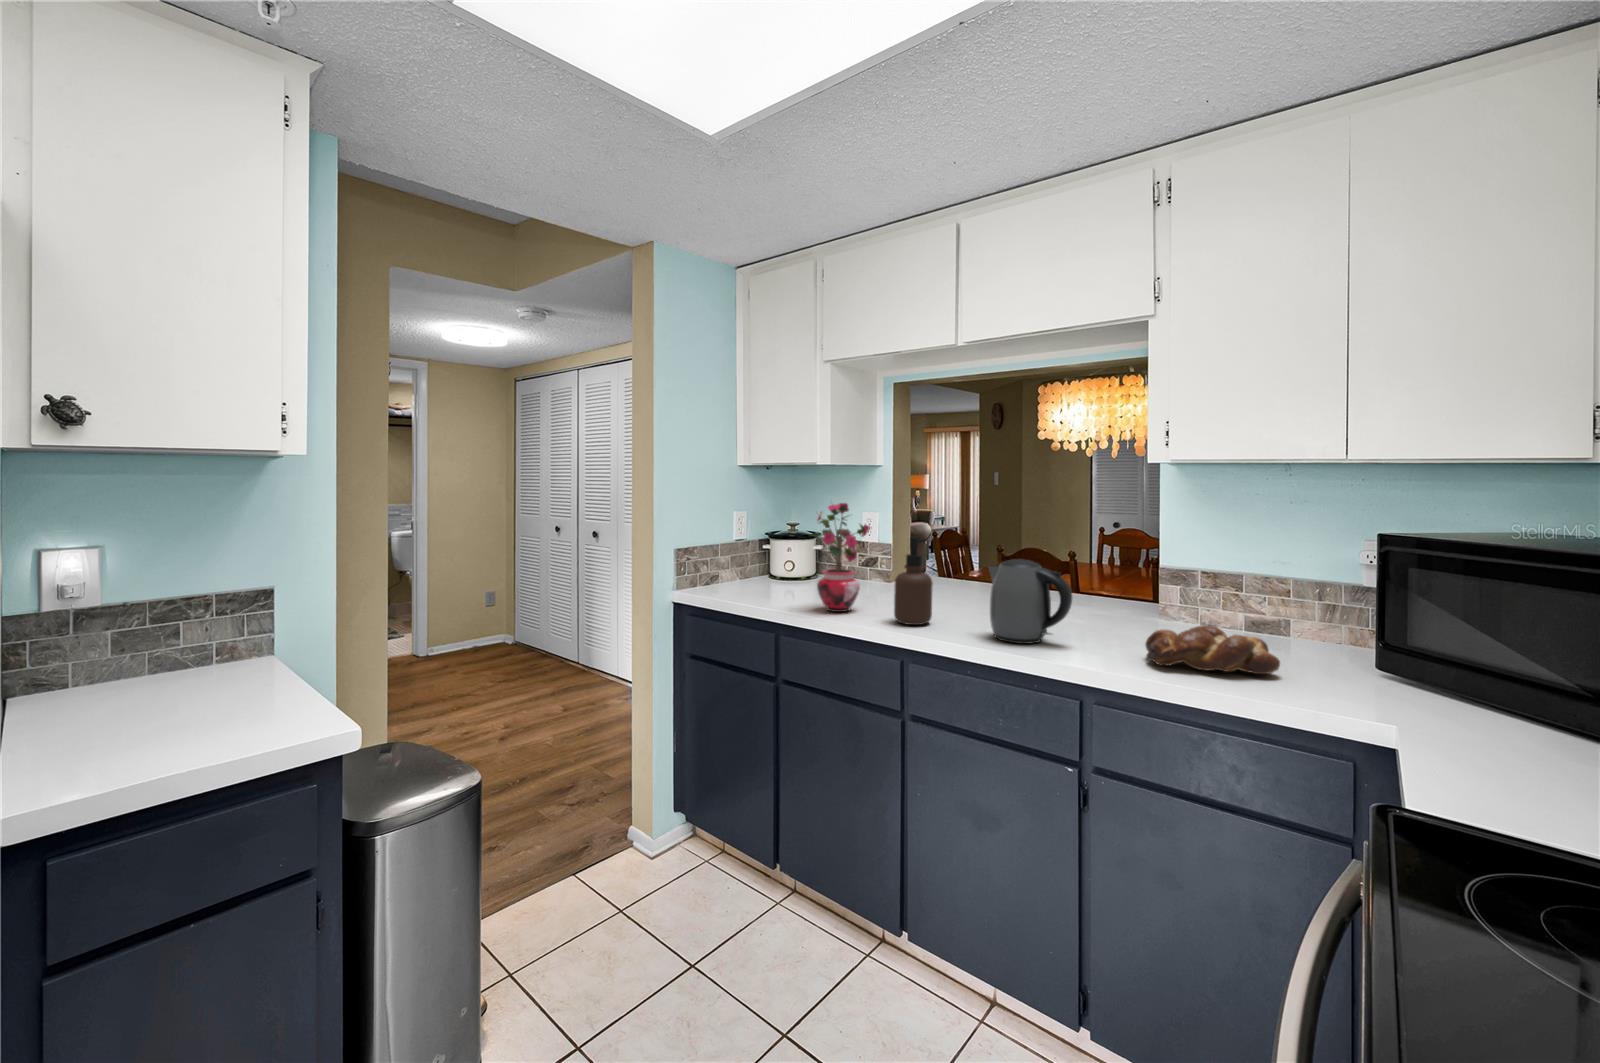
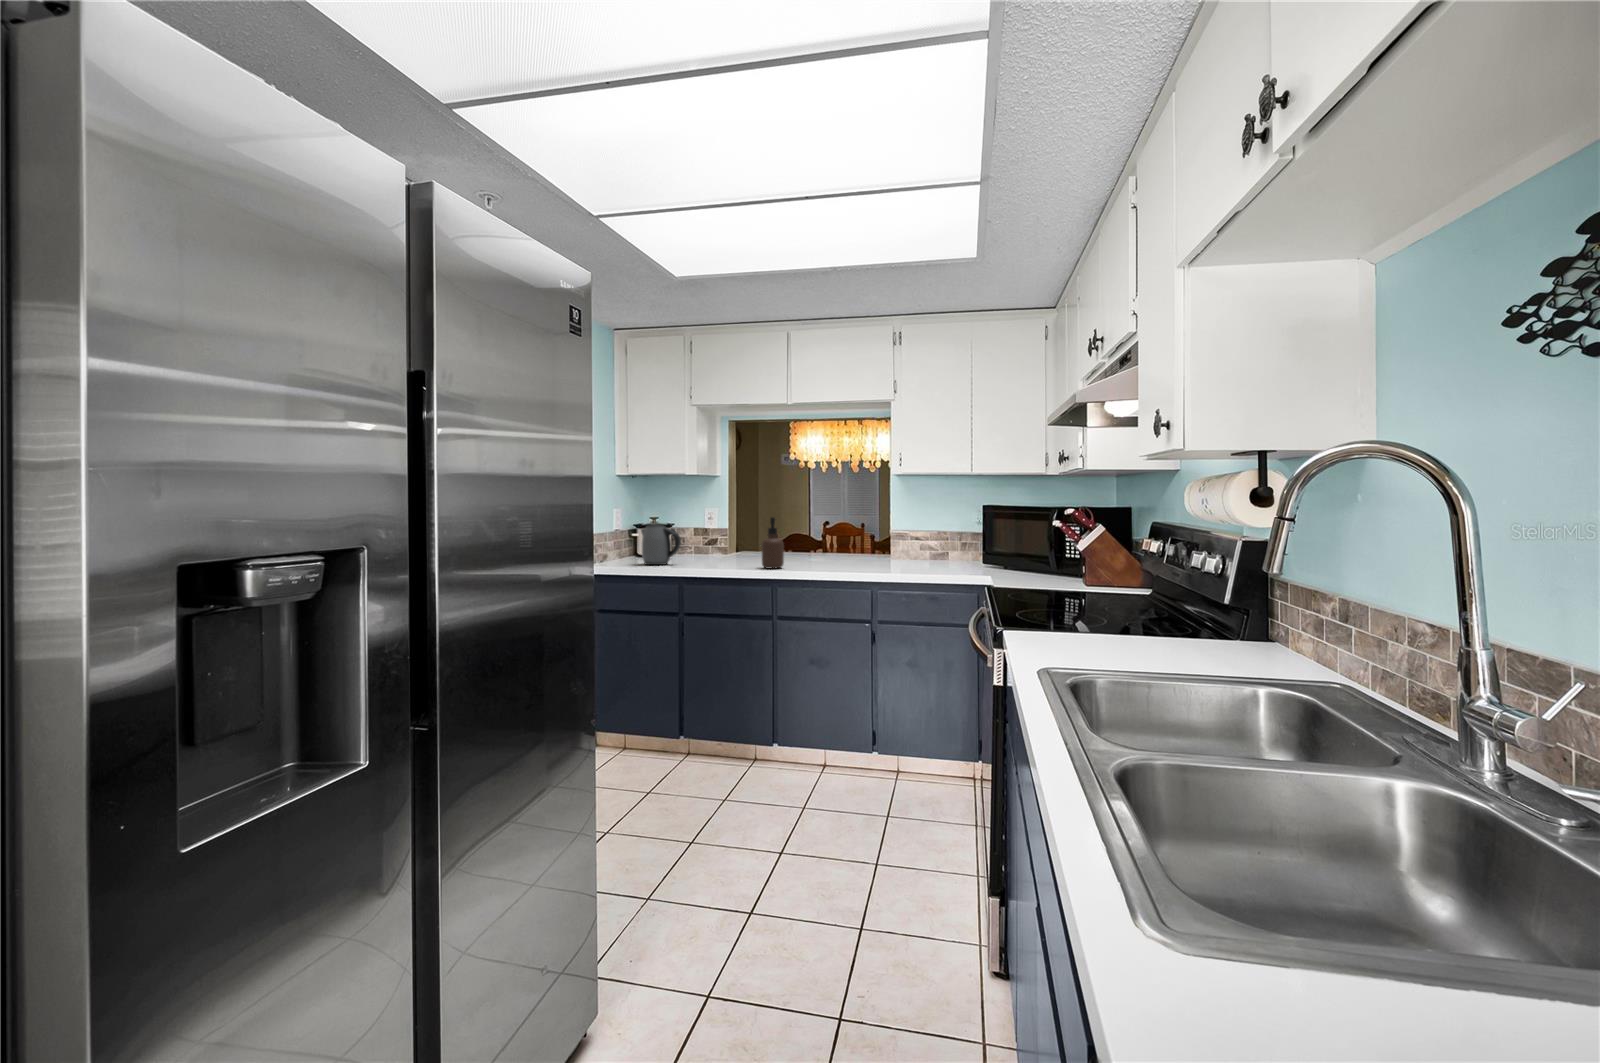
potted plant: present [815,503,869,612] -> none [698,497,737,567]
kettle: present [989,559,1072,644] -> present [641,524,681,565]
bread loaf: present [1145,625,1280,674] -> none [898,551,954,571]

